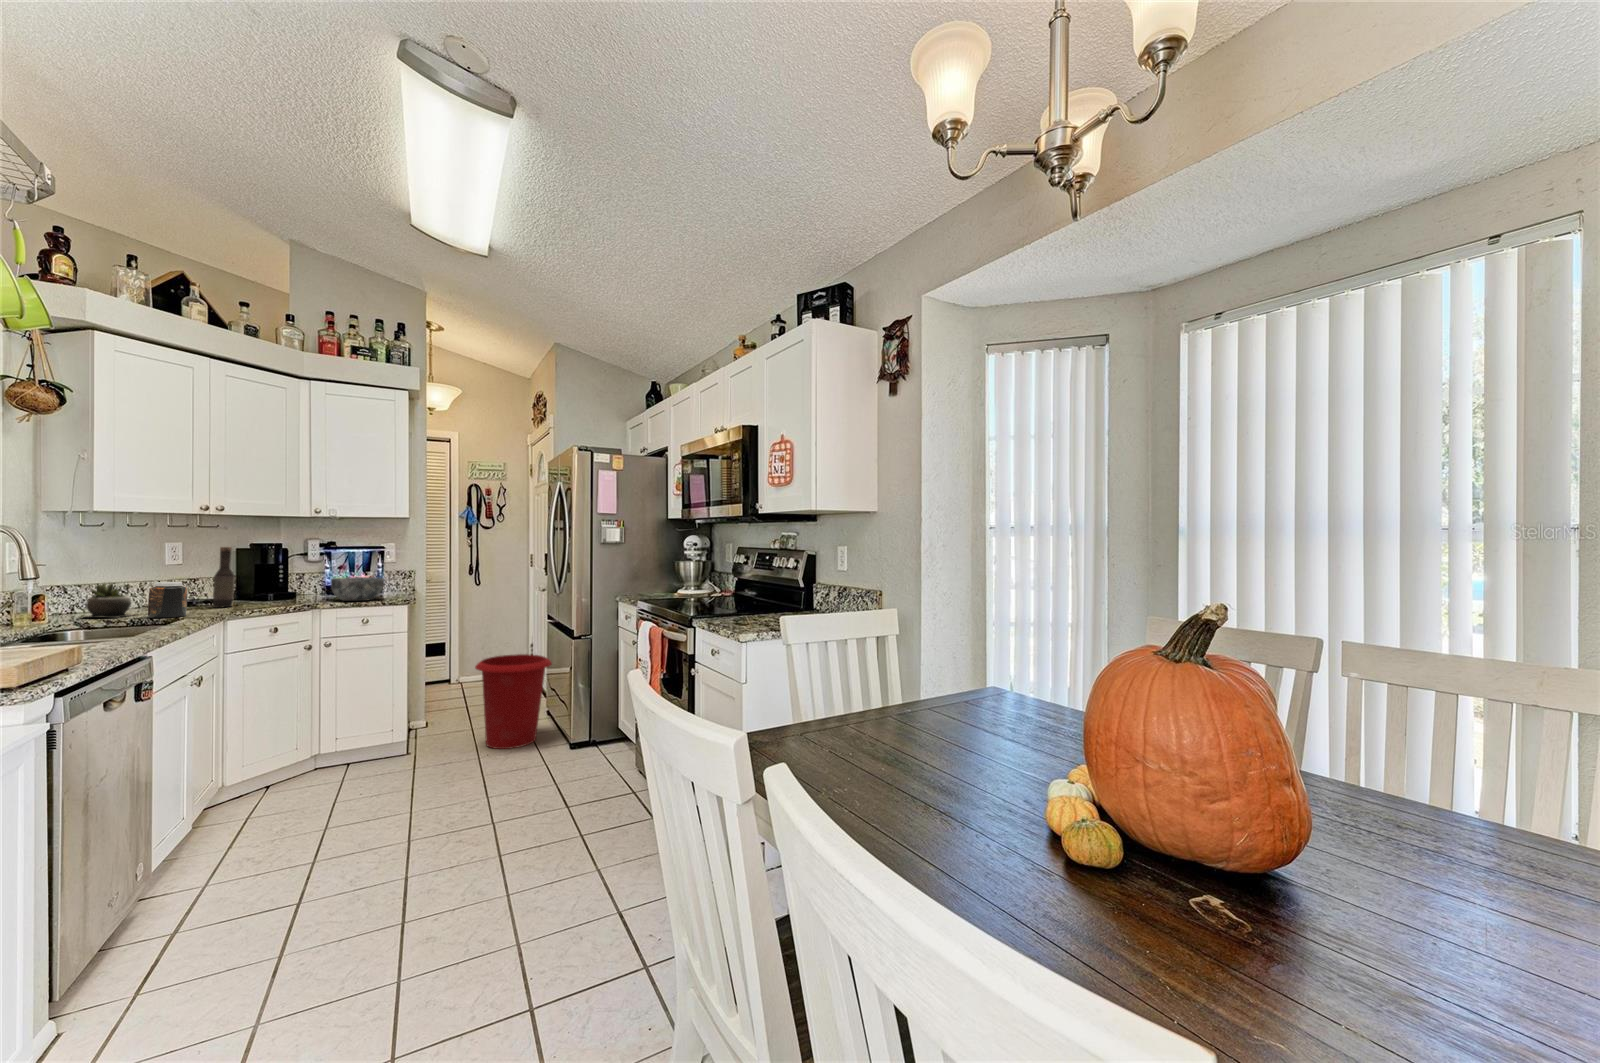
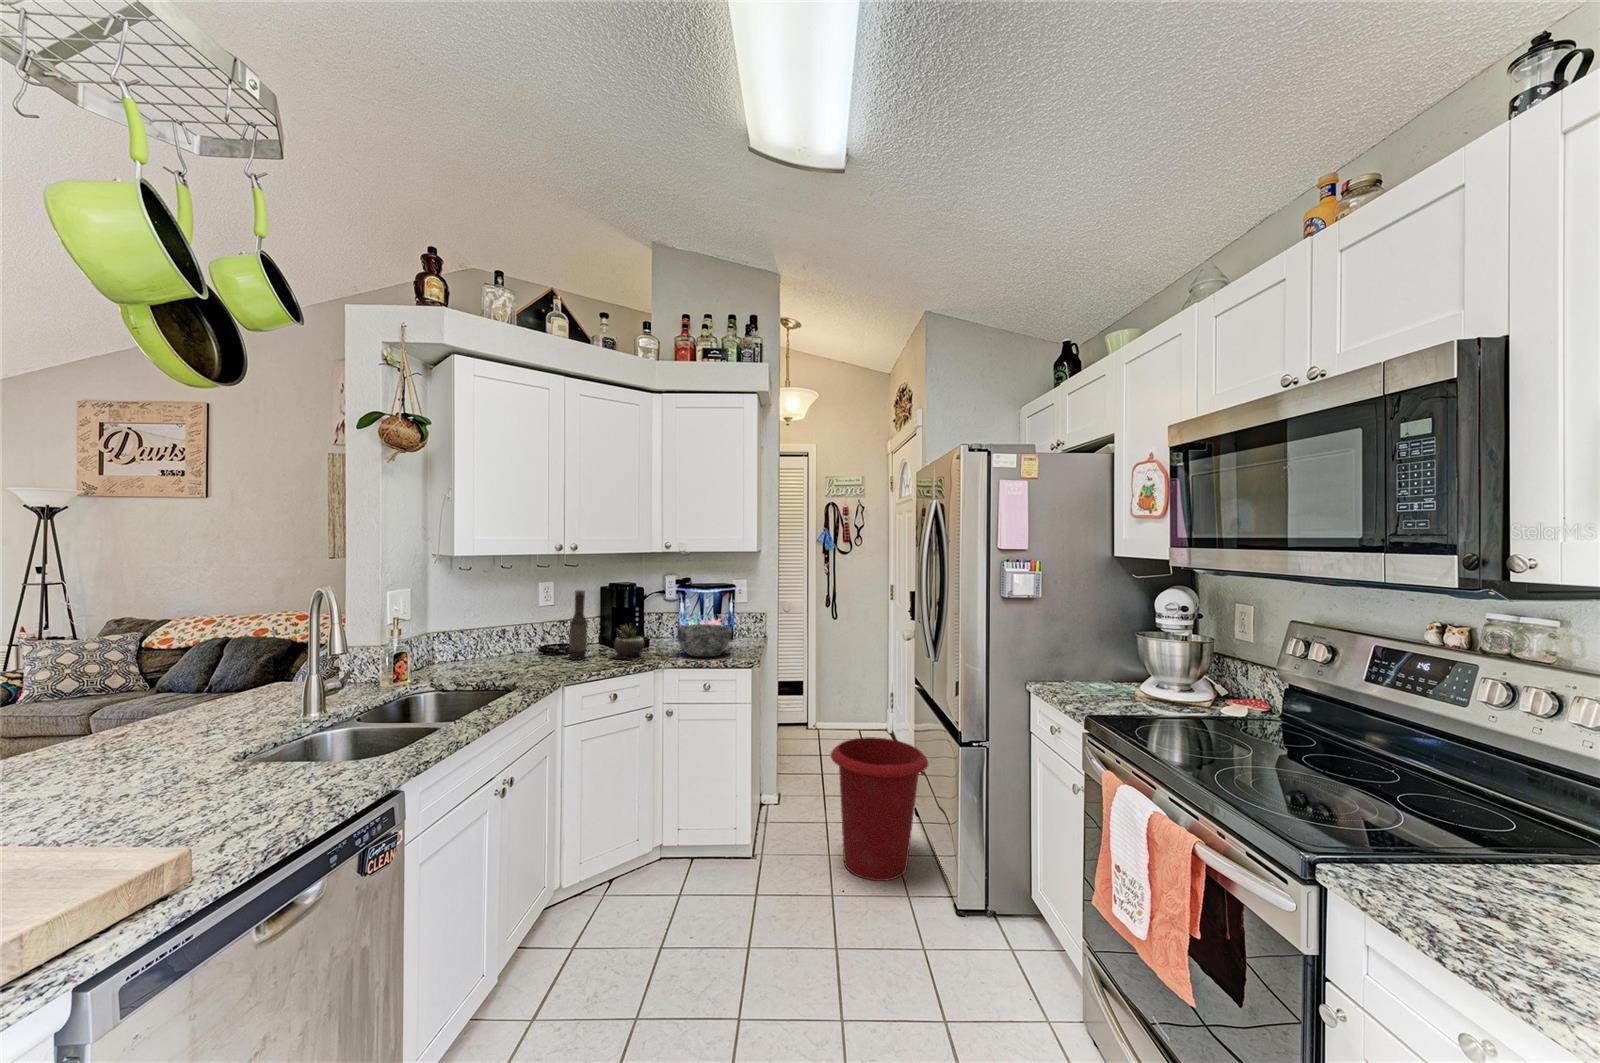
jar: present [148,582,187,618] -> none [501,635,536,678]
succulent plant: present [86,584,131,618] -> present [611,625,647,660]

